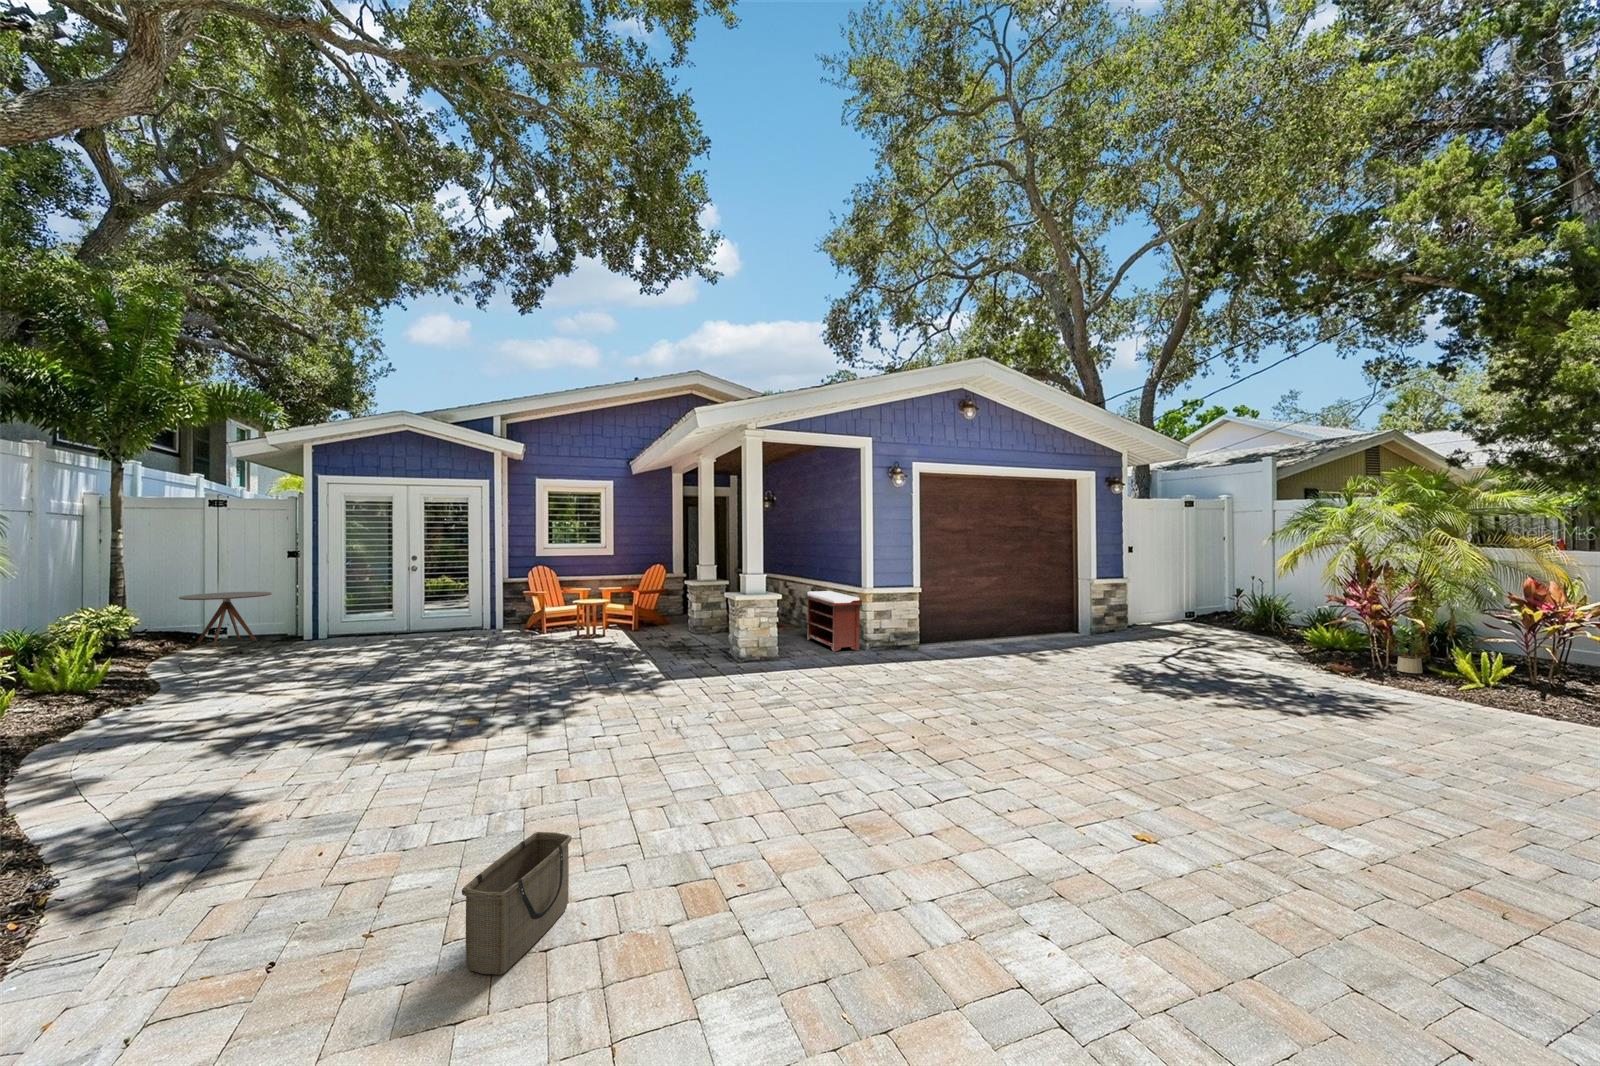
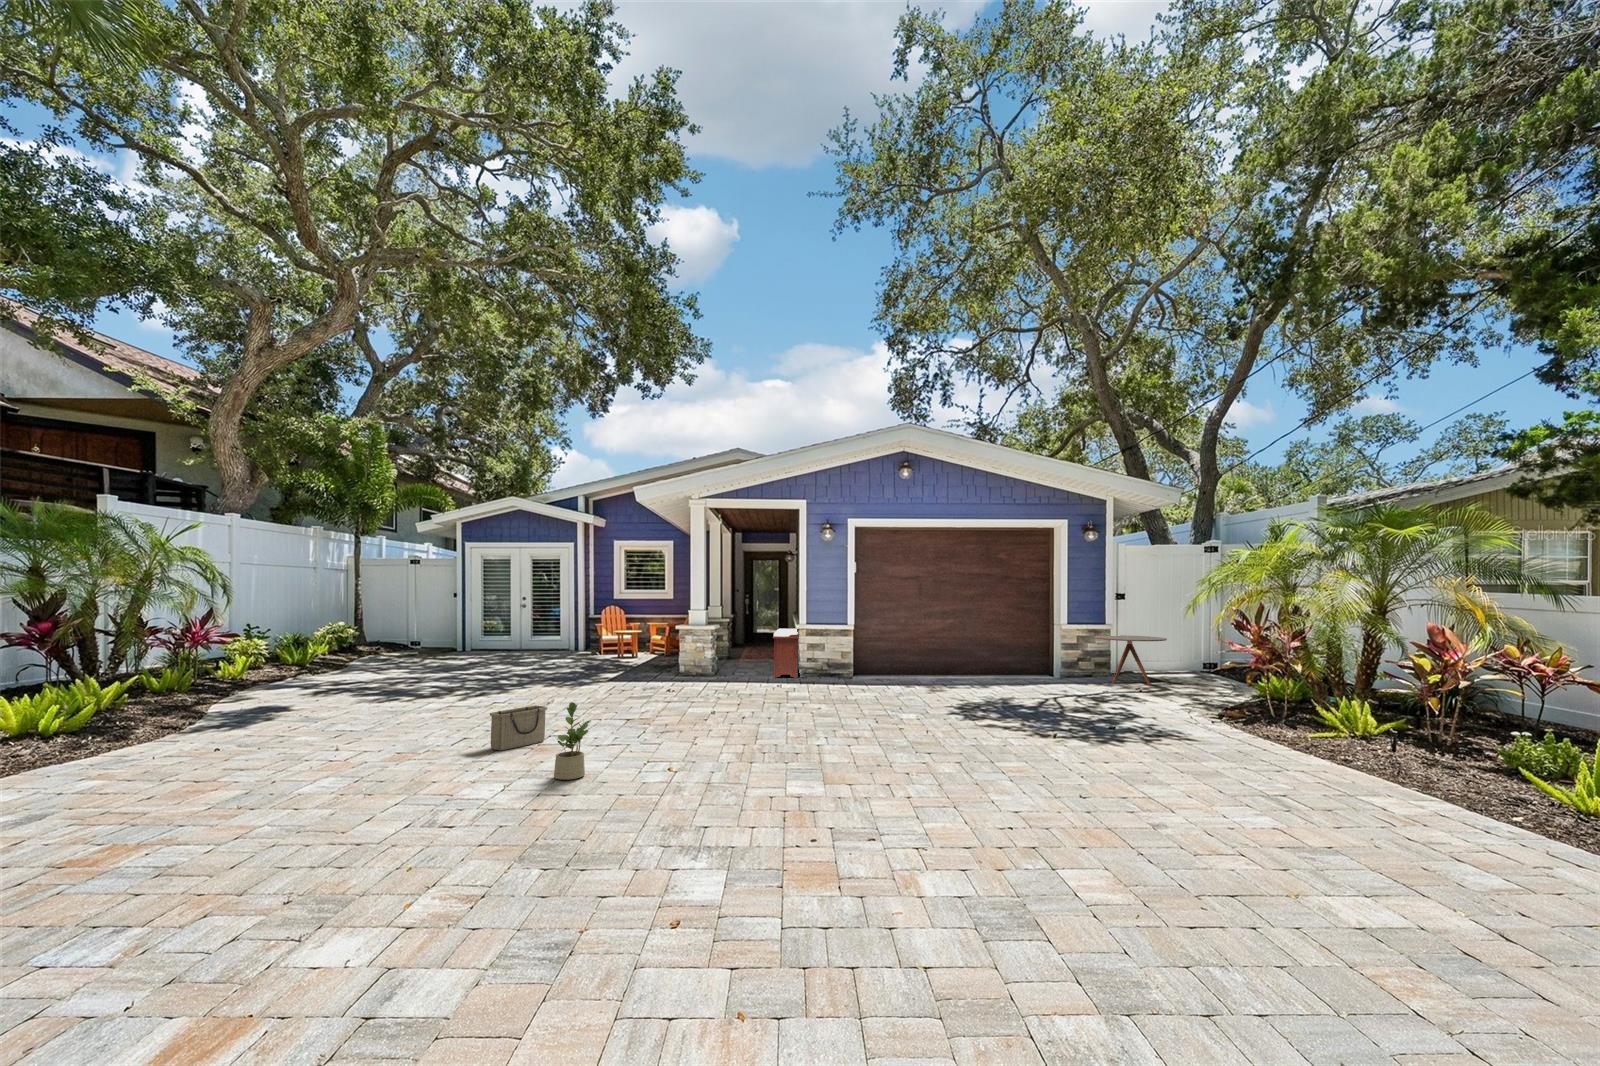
round table: present [179,592,272,646] -> present [1094,635,1167,686]
potted plant: present [1391,625,1425,673] -> present [554,702,591,780]
basket: present [462,832,572,974] -> present [490,705,547,750]

